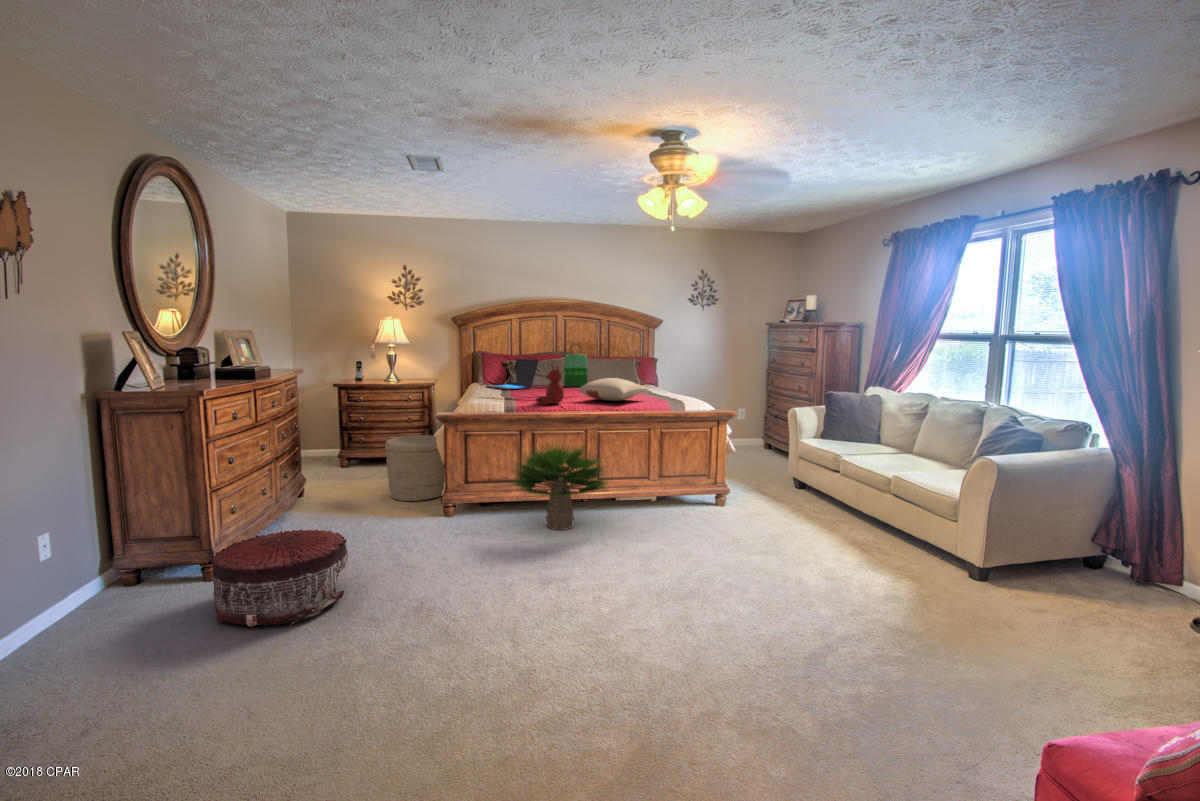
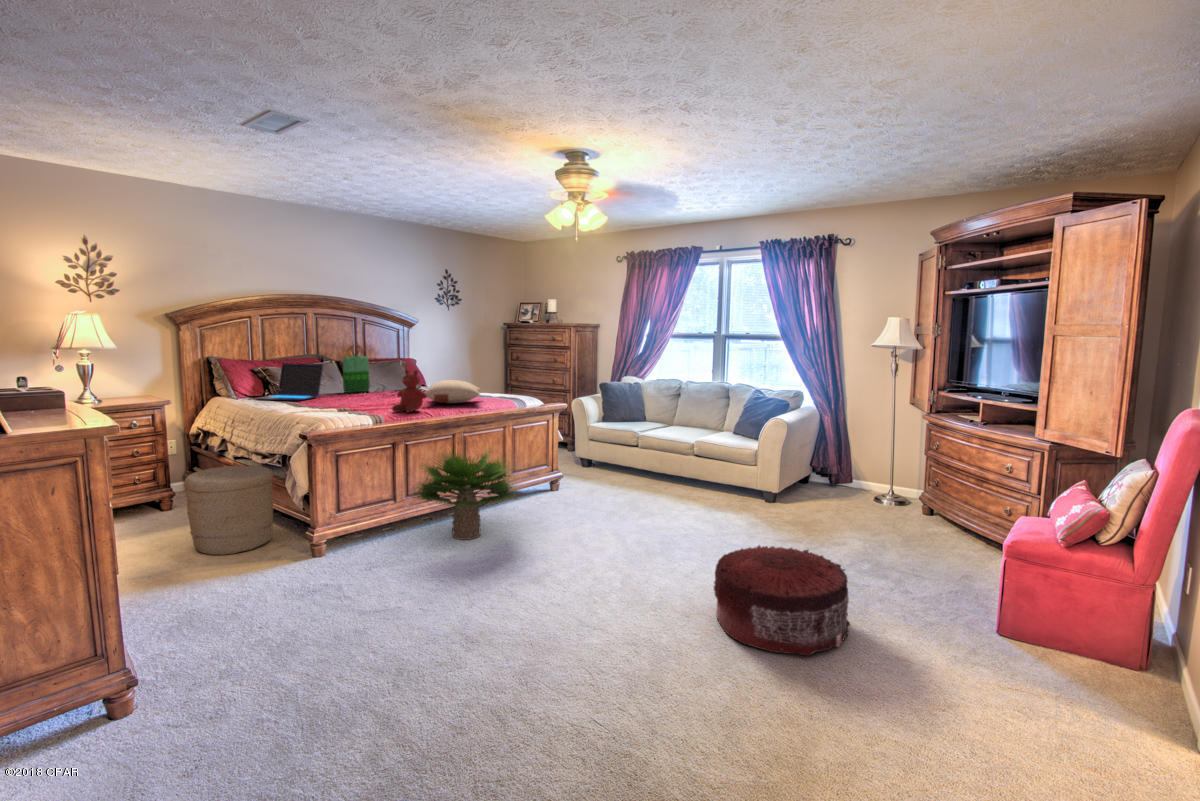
pouf: present [212,530,348,627] -> present [714,545,850,656]

